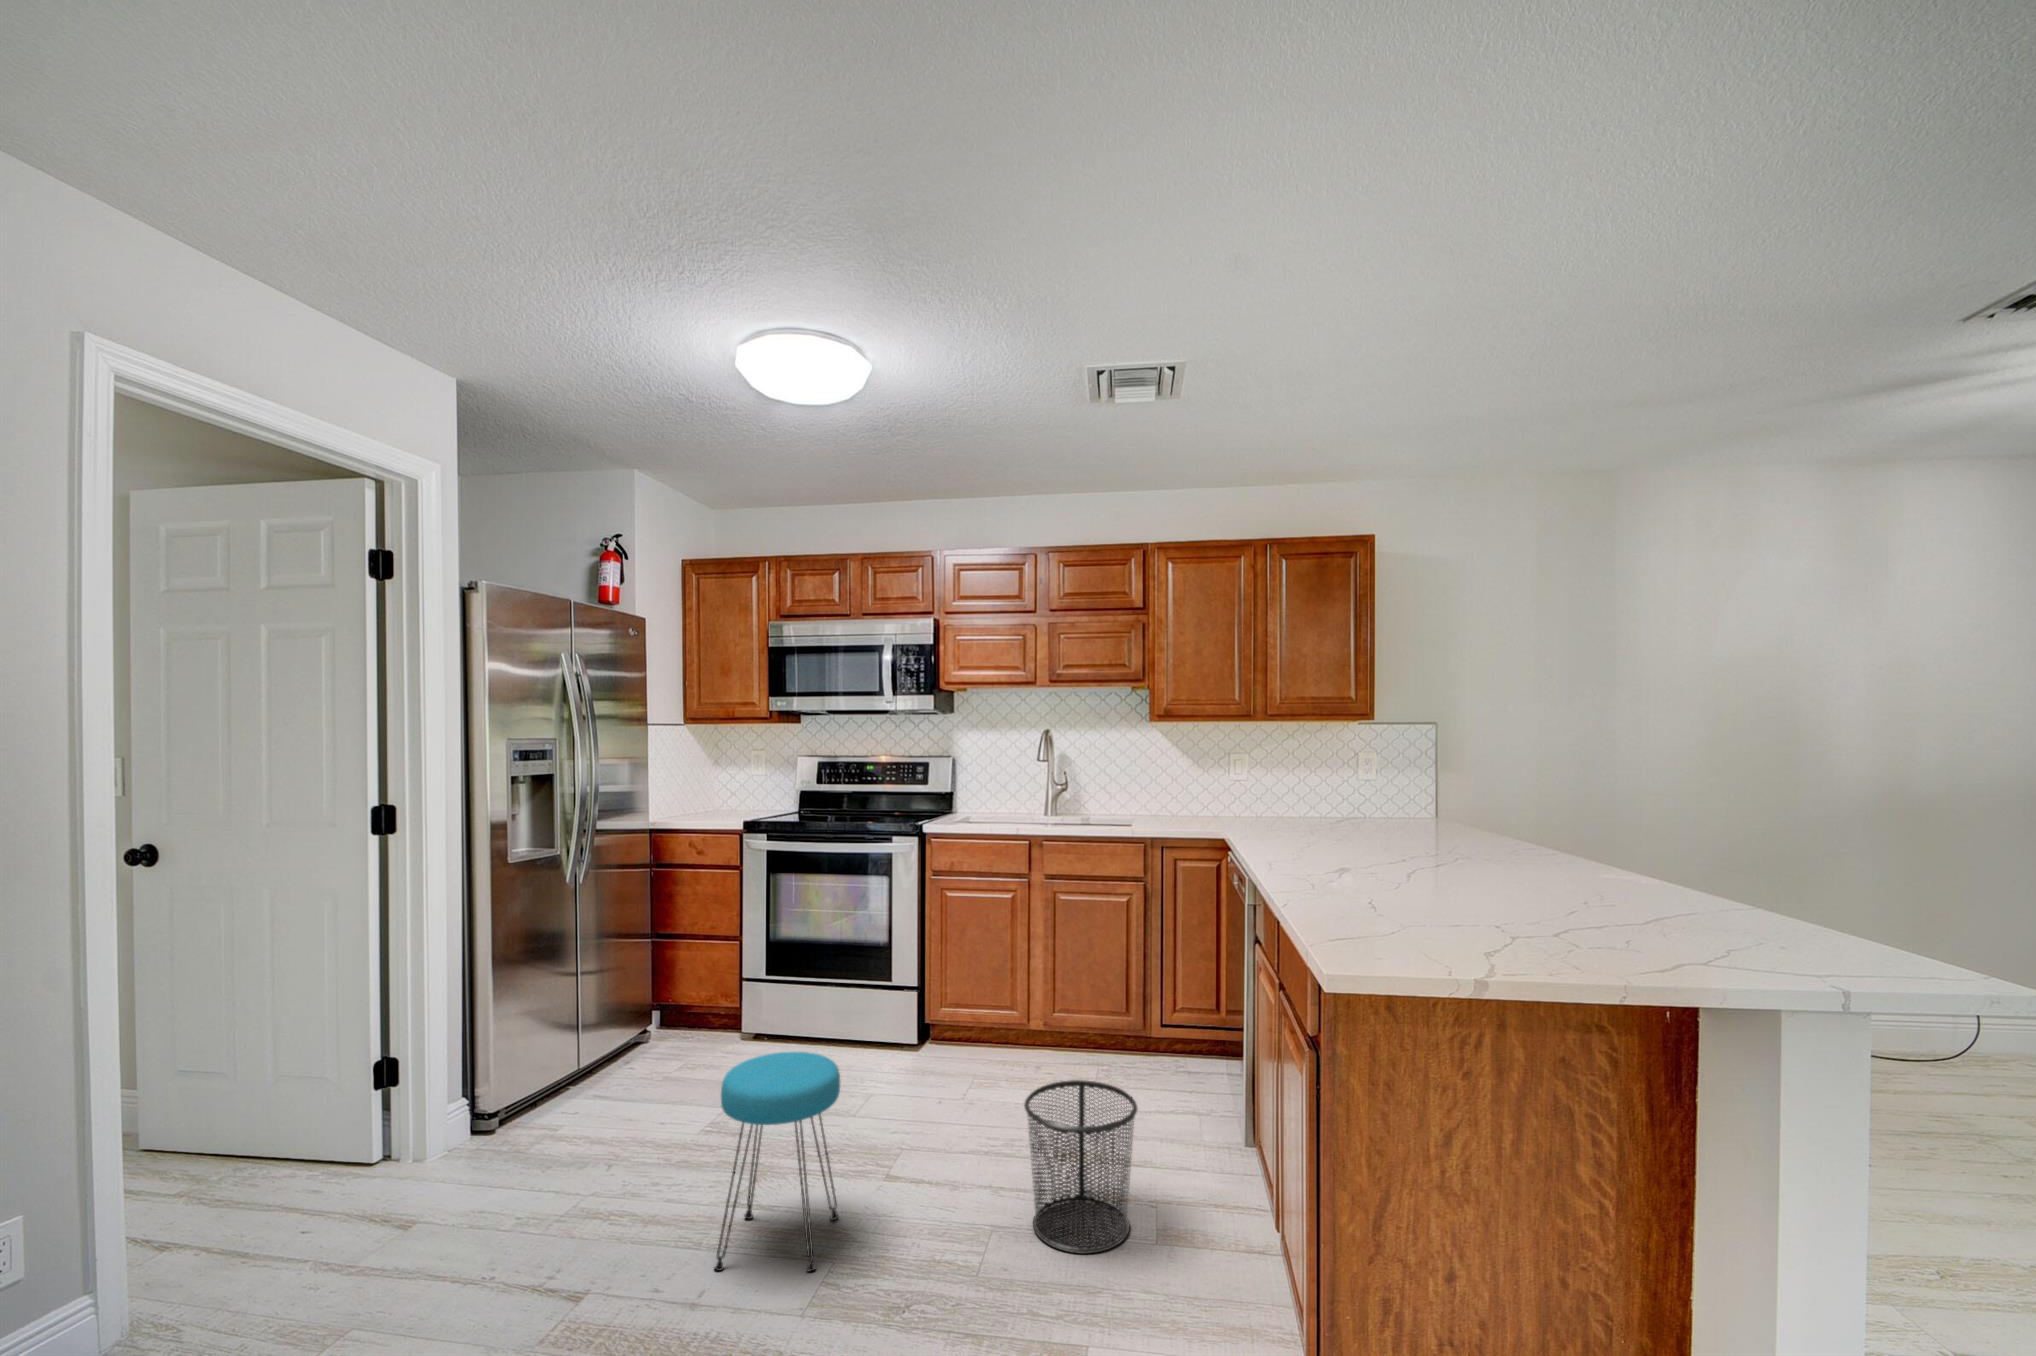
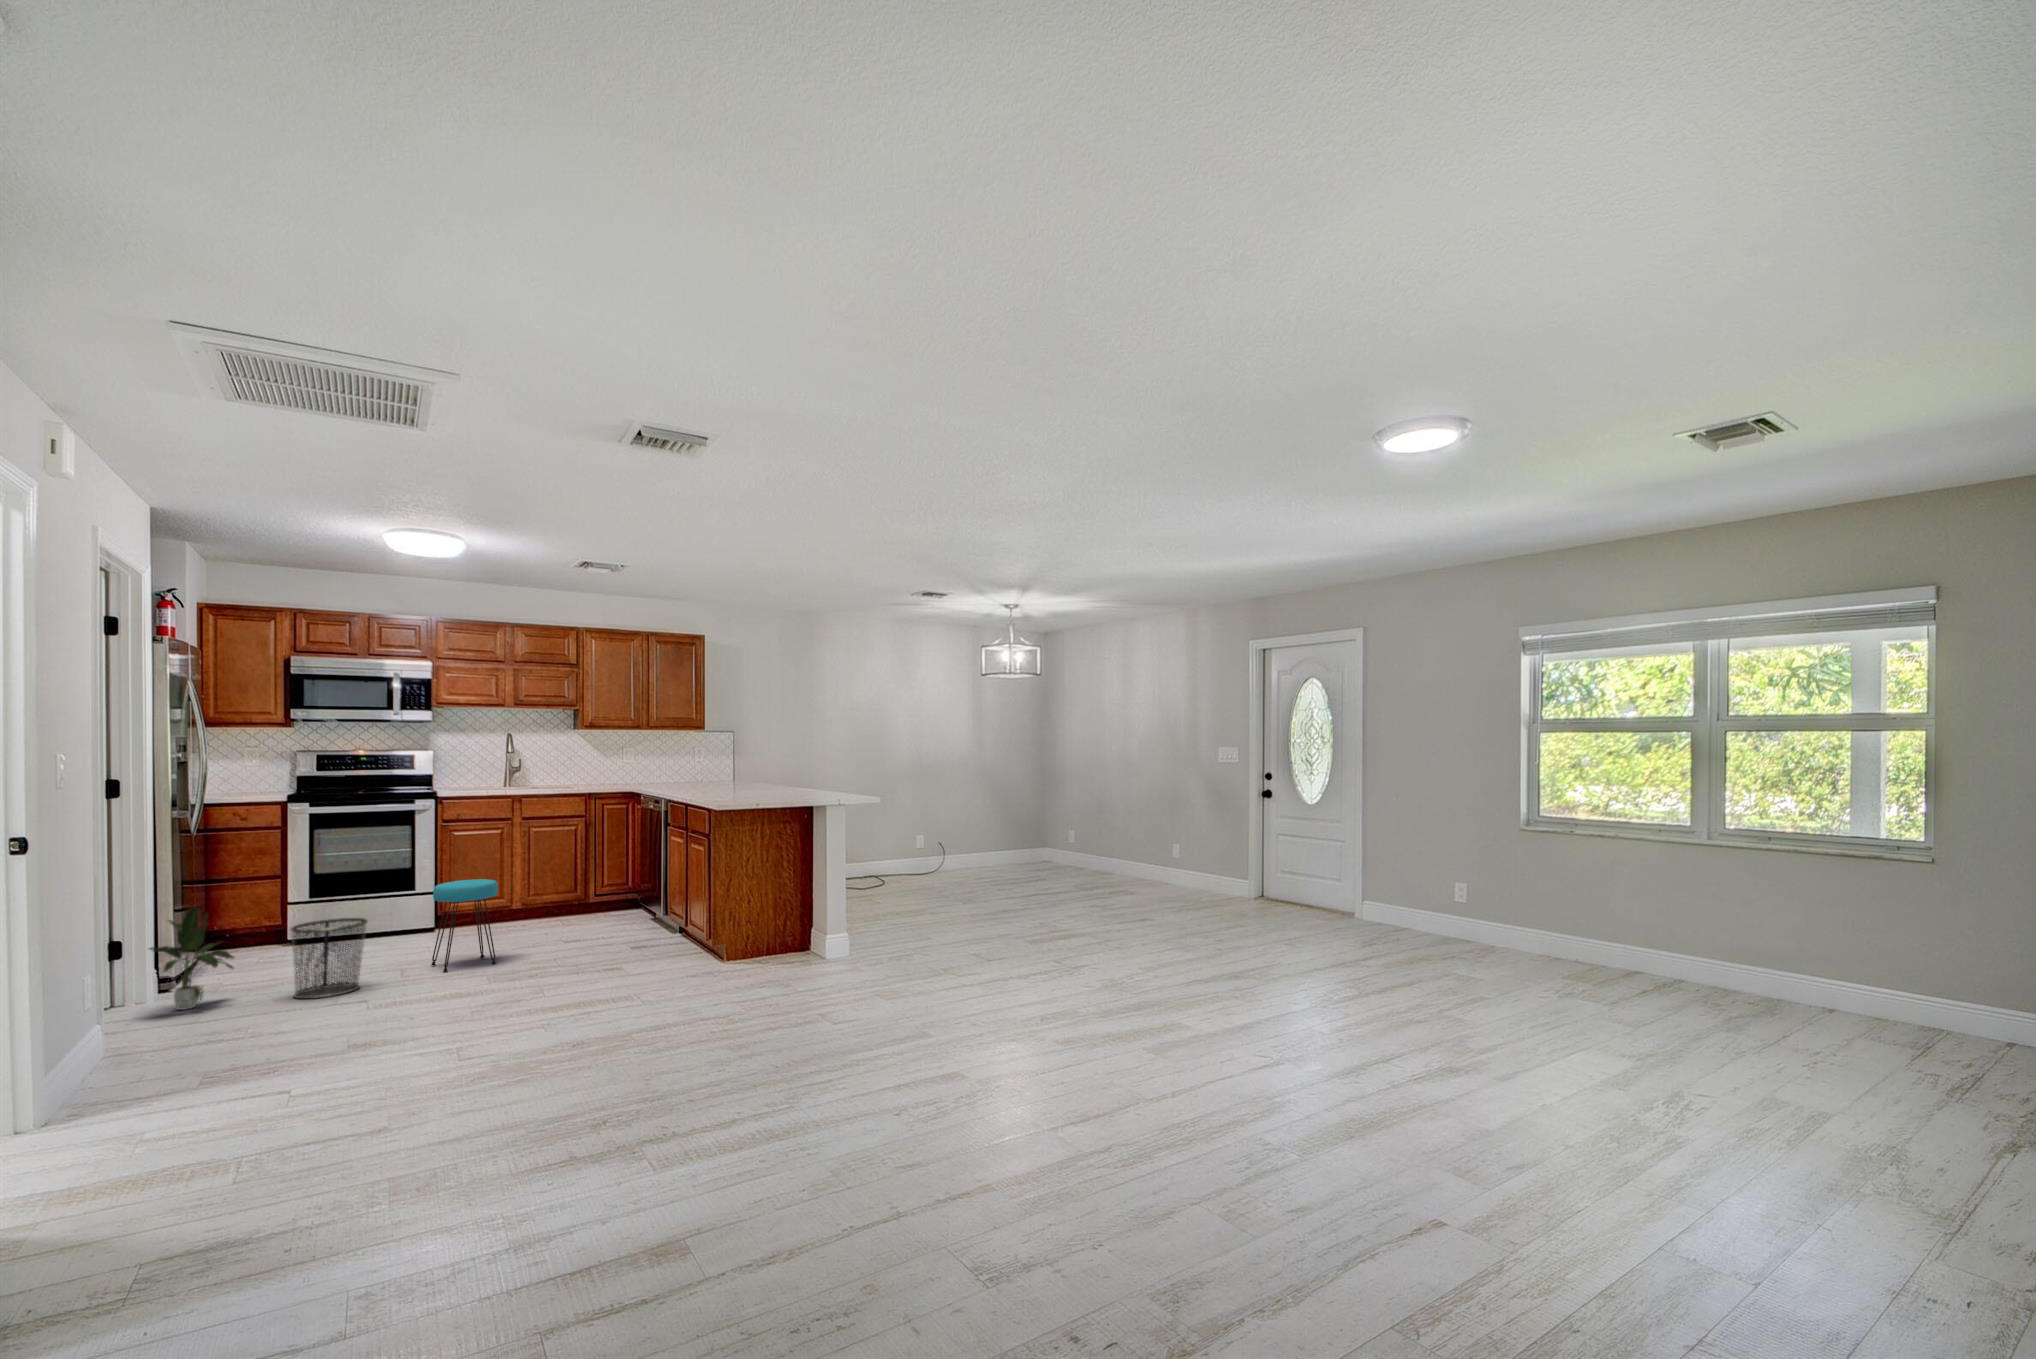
potted plant: none [285,1052,448,1237] -> present [150,908,234,1010]
waste bin: present [1024,1080,1137,1254] -> present [291,918,368,999]

